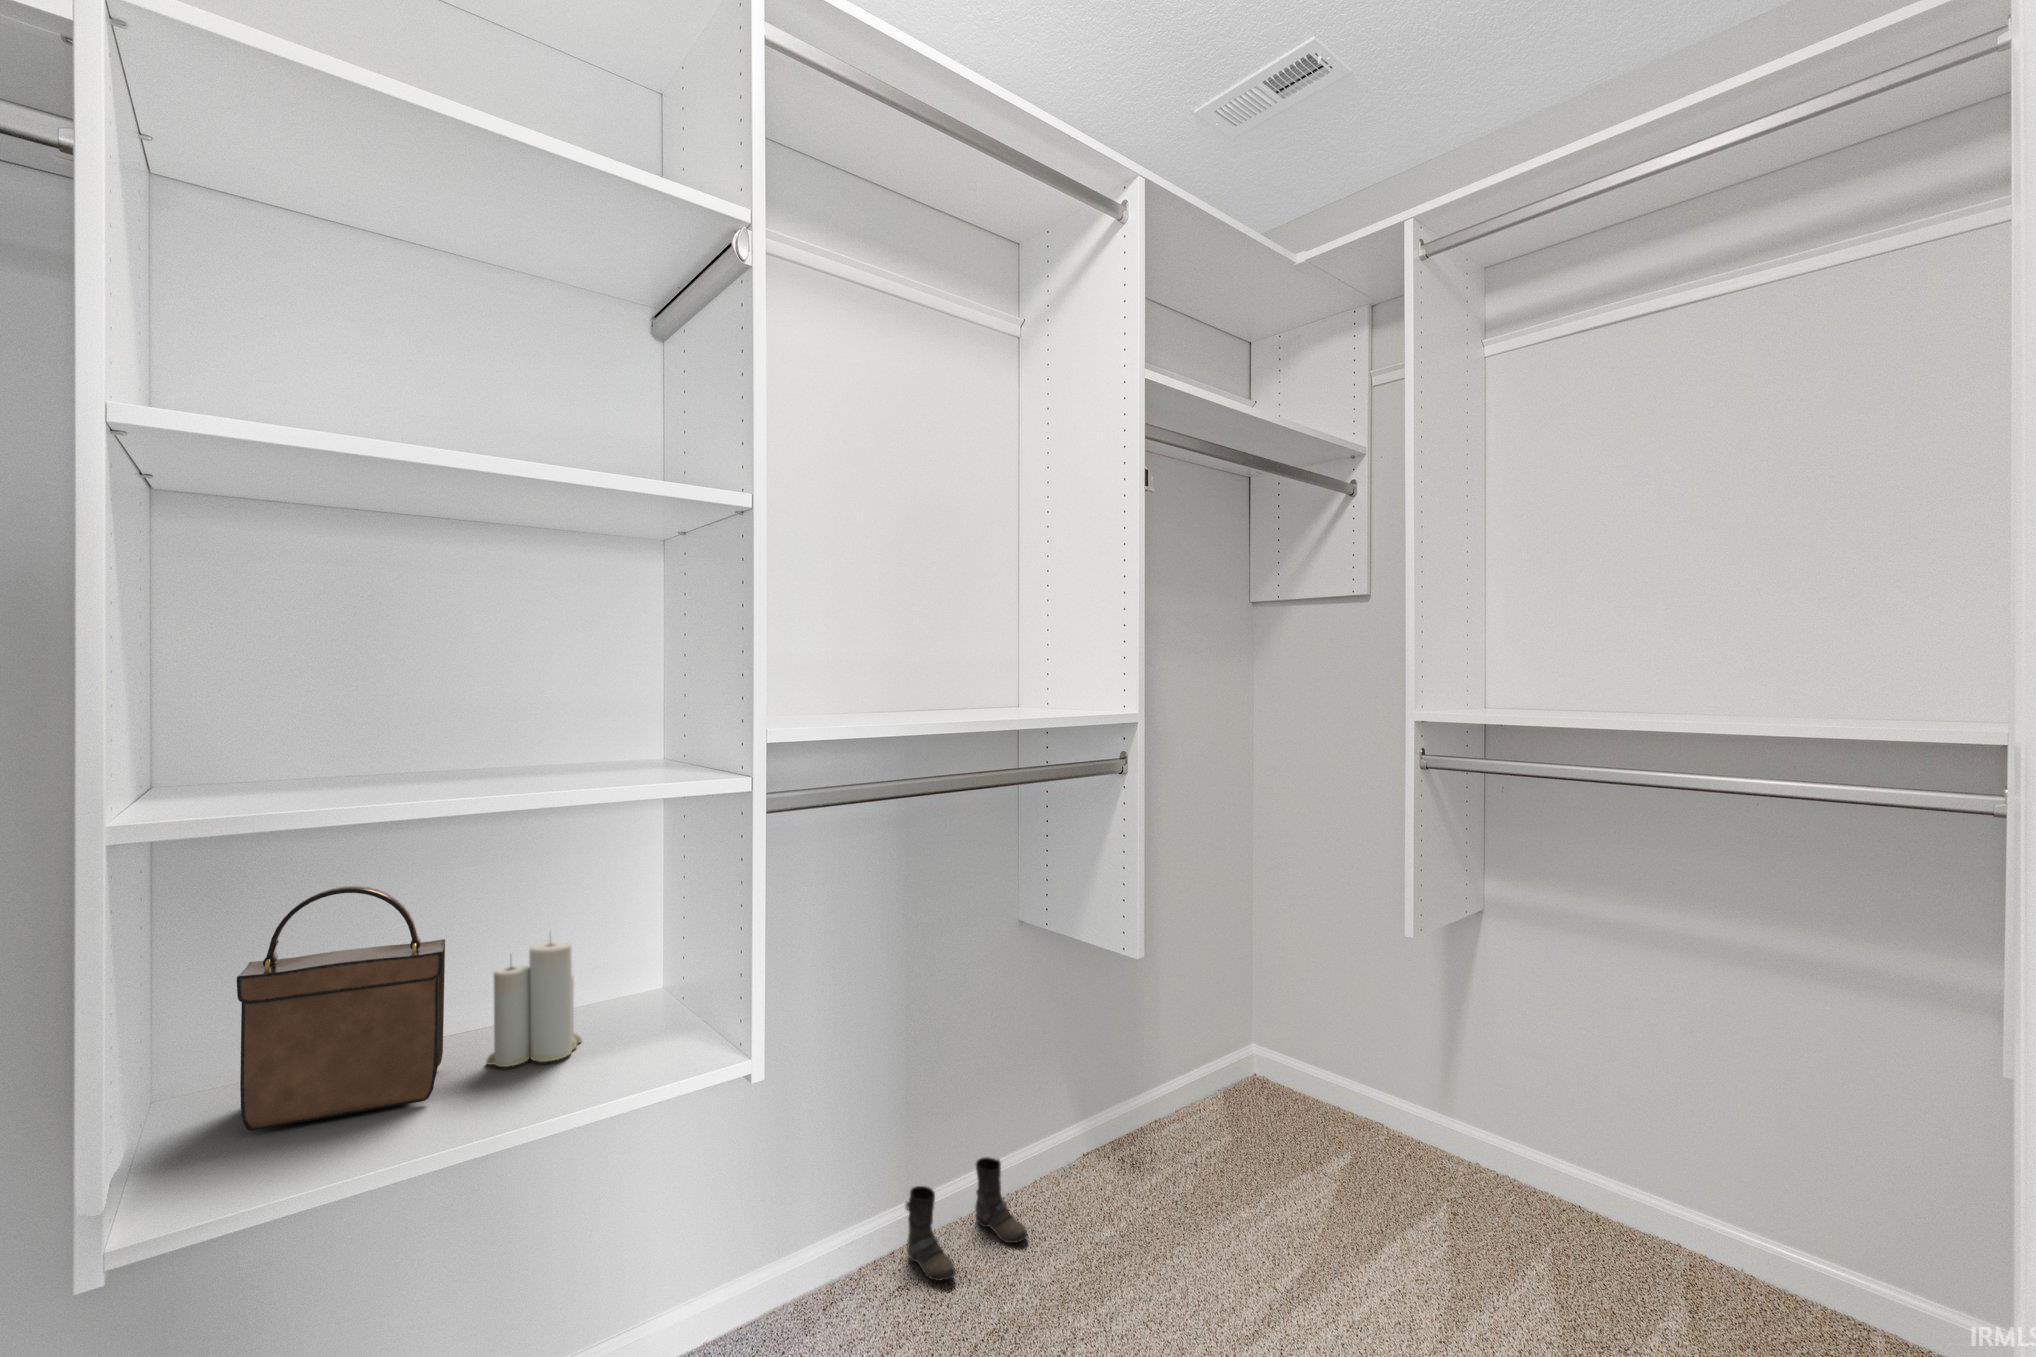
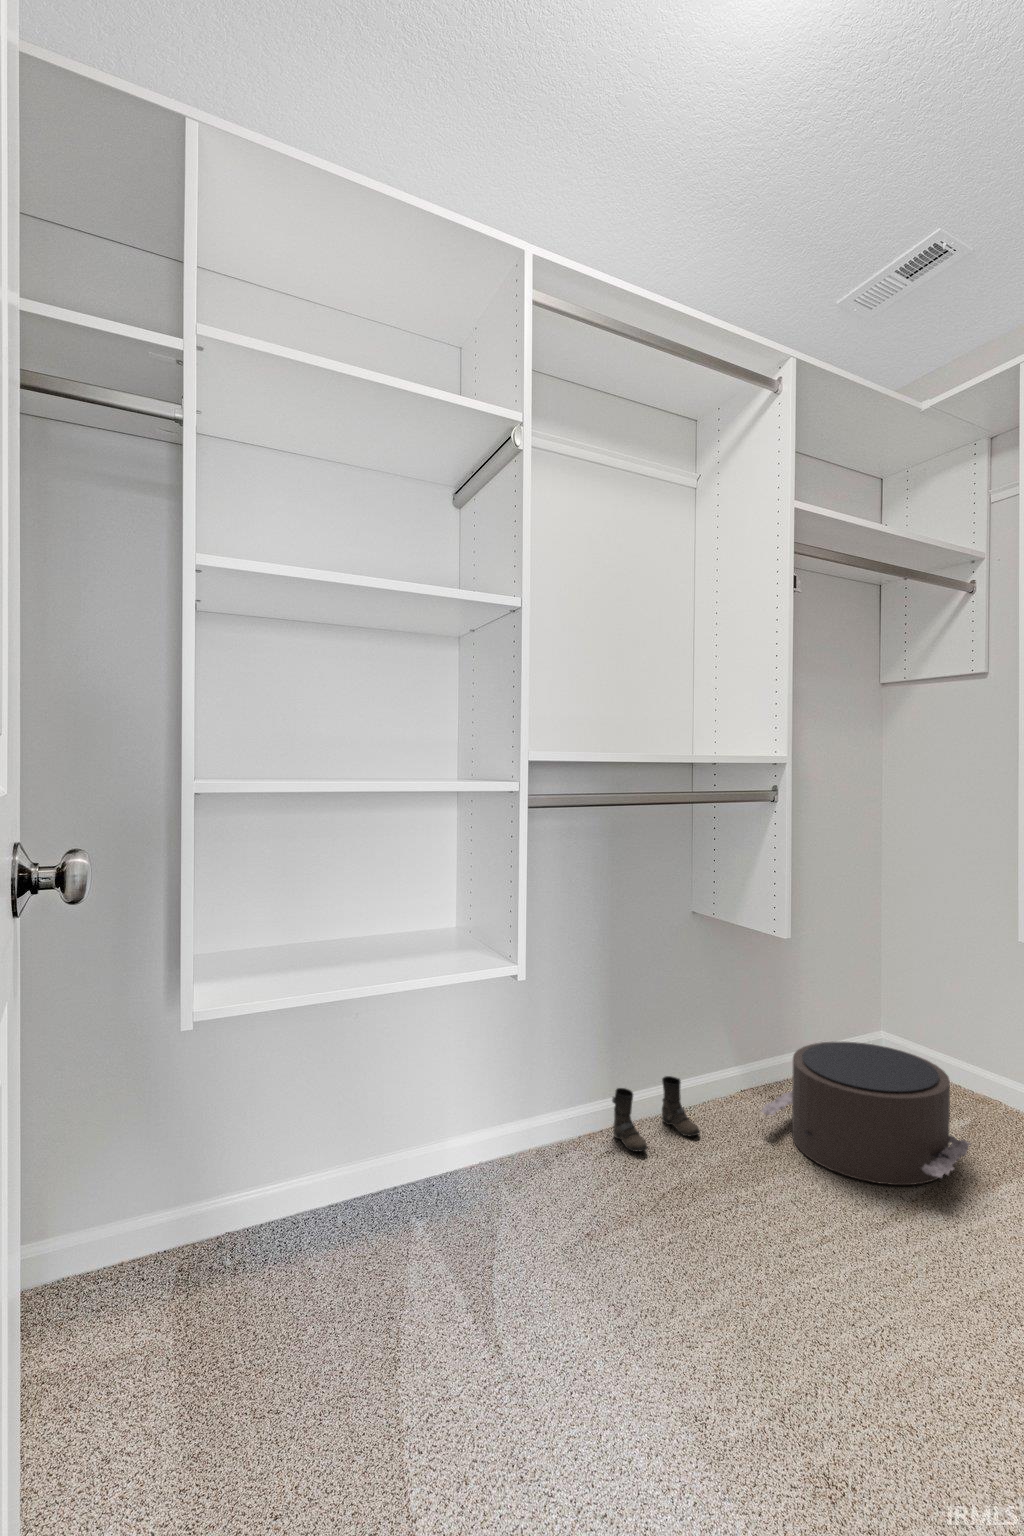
handbag: present [237,886,445,1131] -> none [232,841,337,977]
candle: present [486,940,582,1067] -> none [358,878,412,959]
pouf: none [1106,1082,1368,1284] -> present [761,1042,971,1185]

